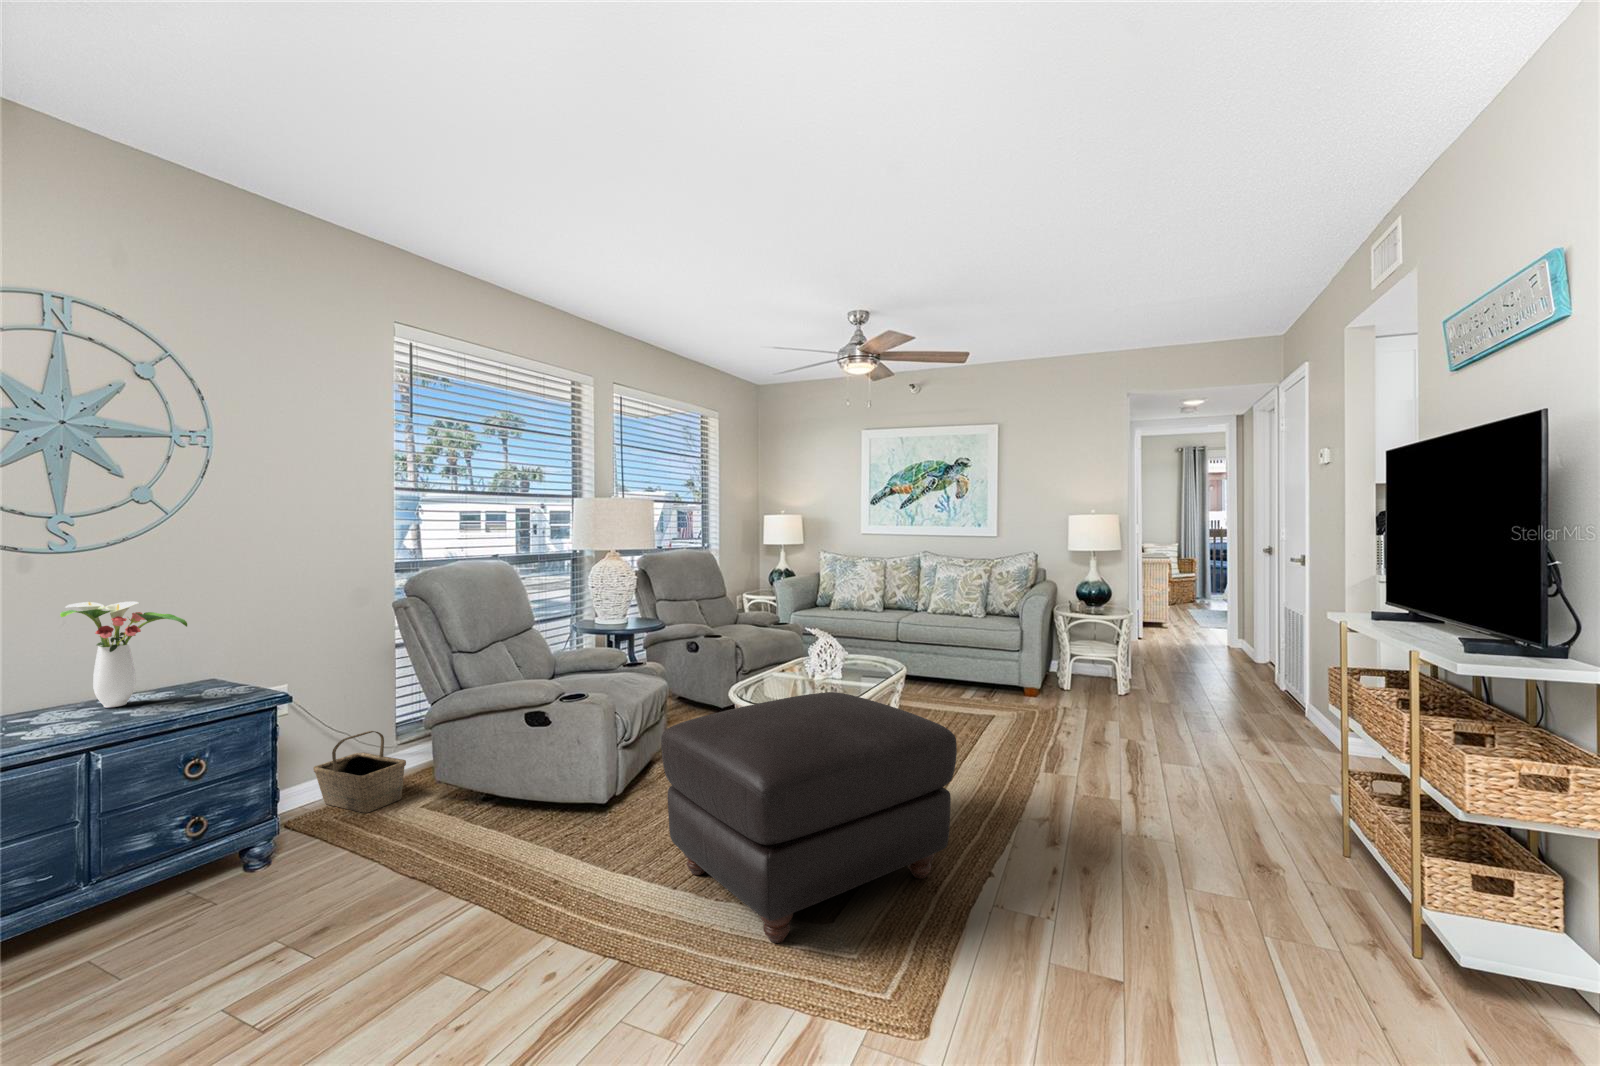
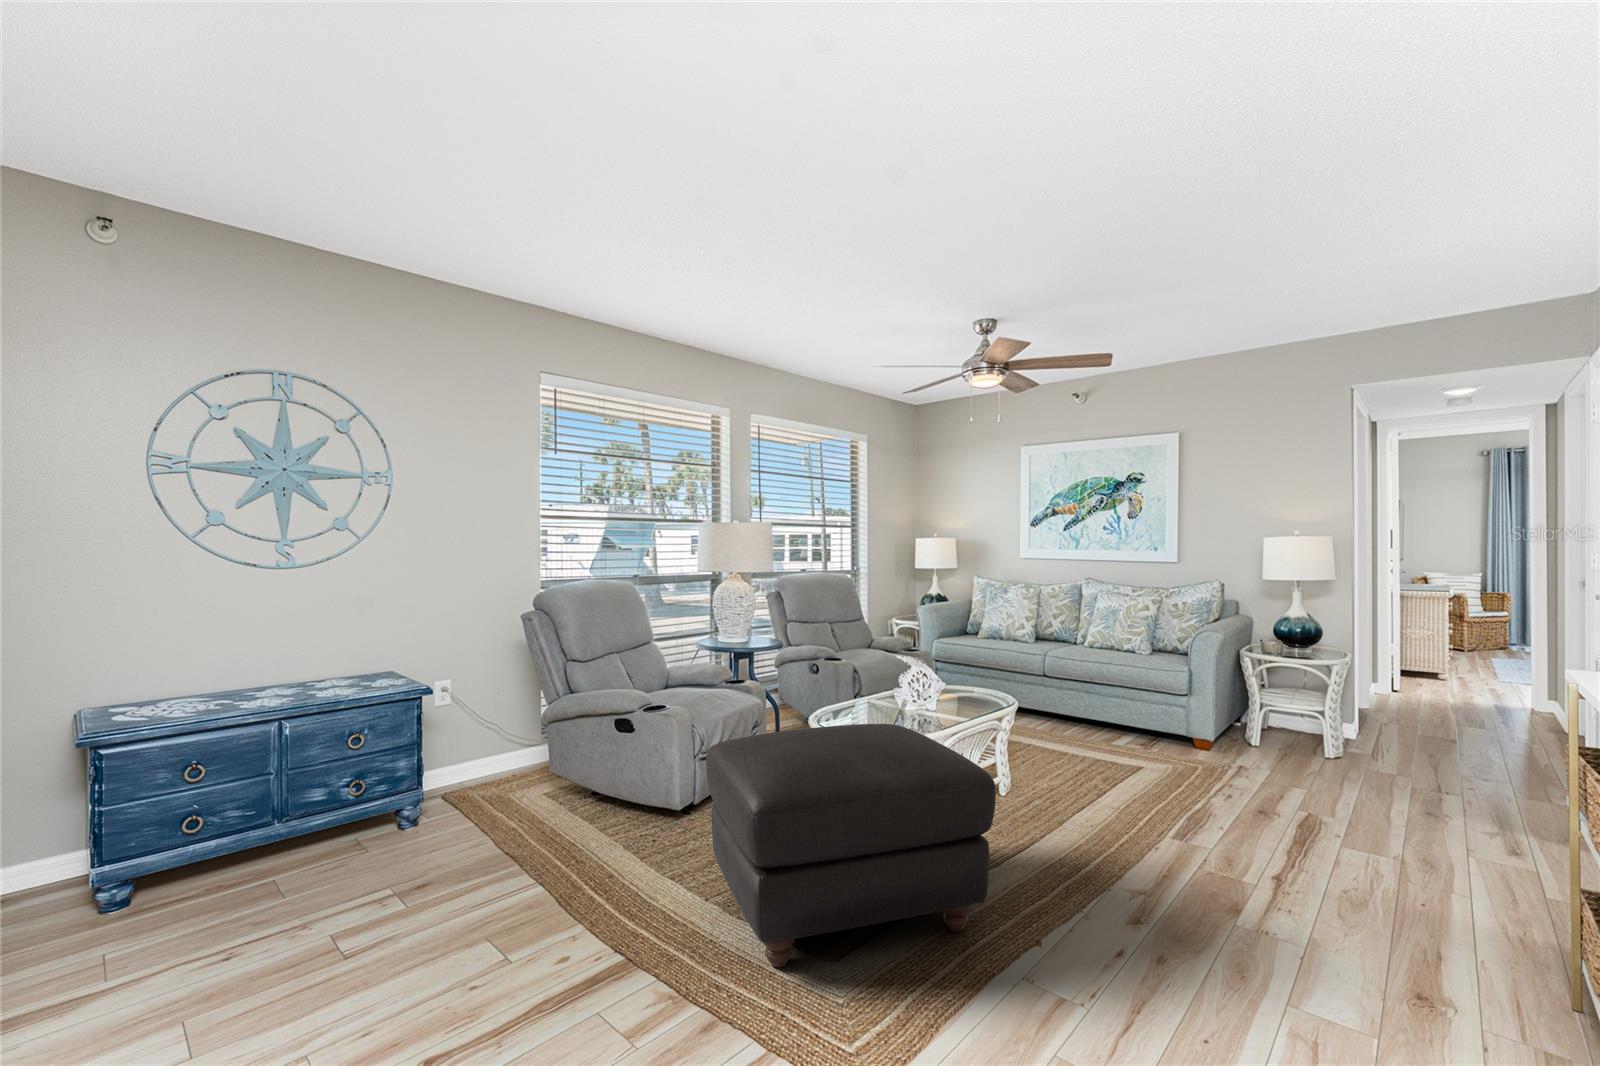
flower arrangement: present [60,602,187,708] -> none [273,605,359,689]
basket: present [313,731,406,813] -> none [463,726,532,797]

